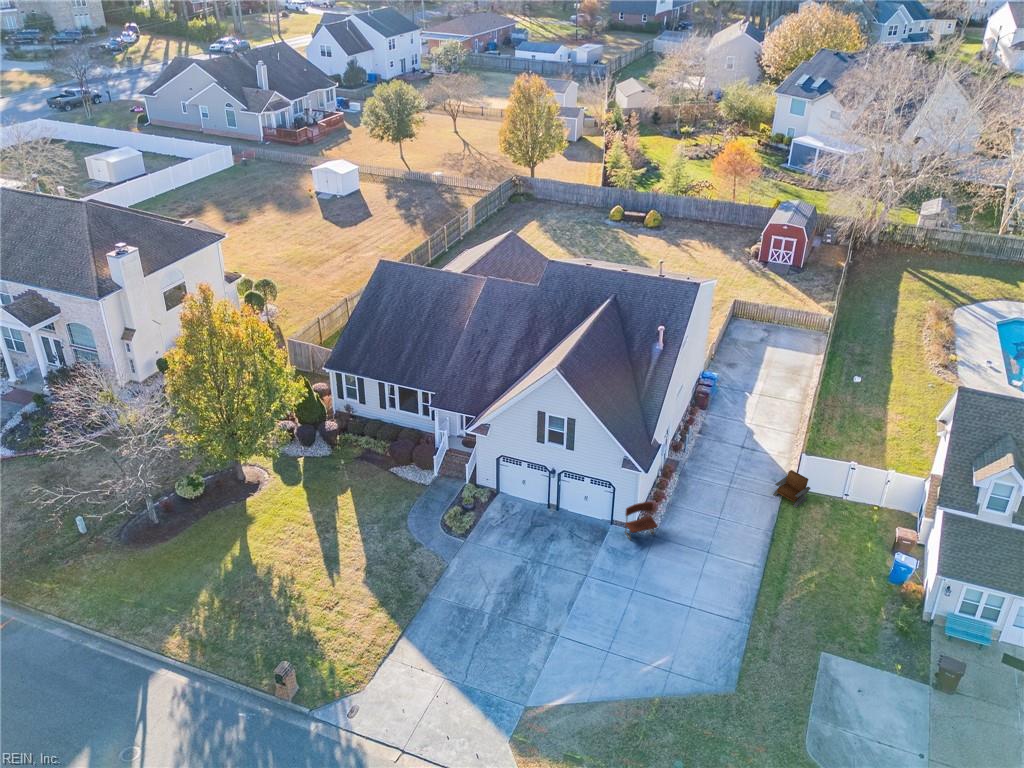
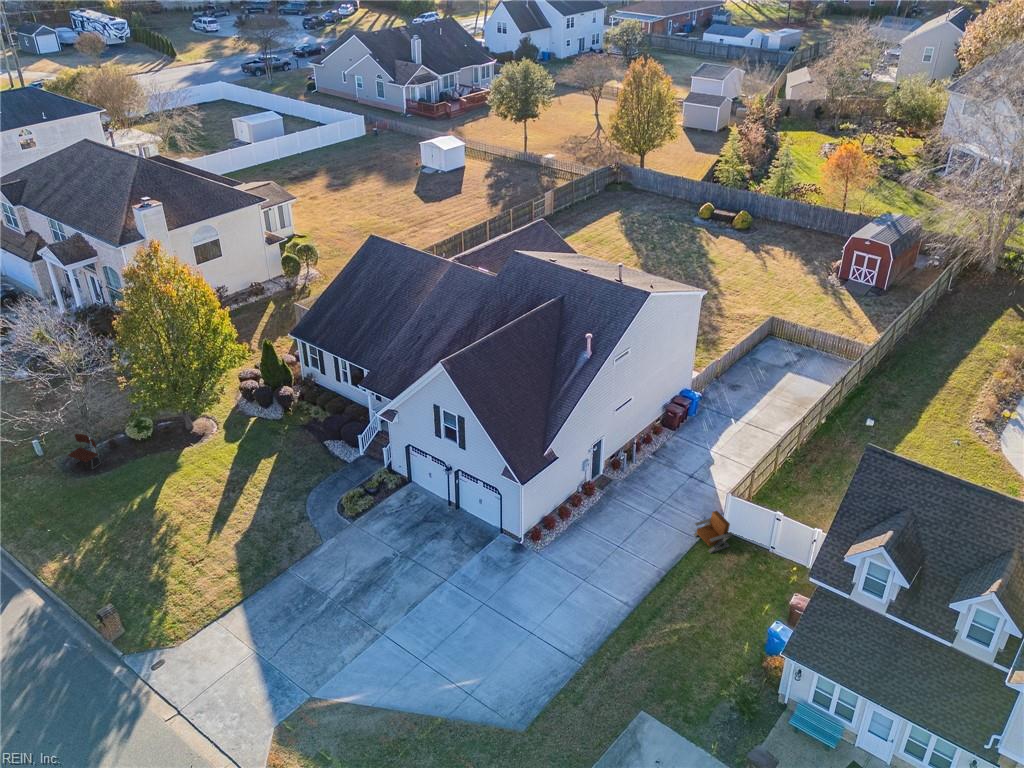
bench: present [625,502,658,539] -> present [68,434,102,469]

